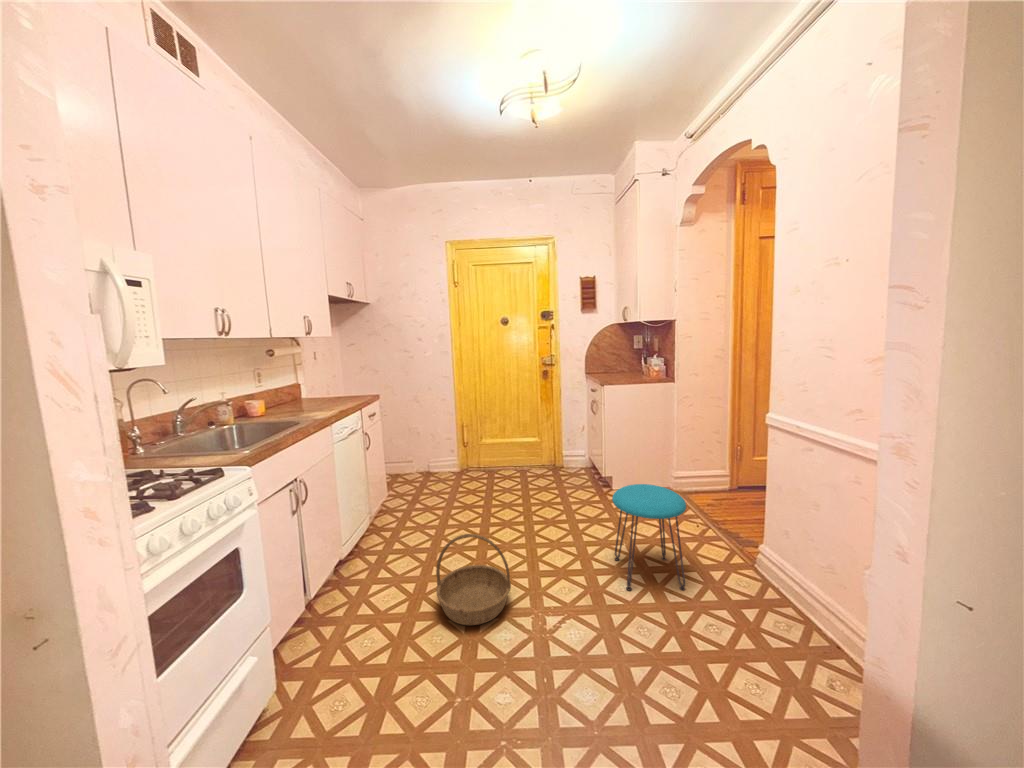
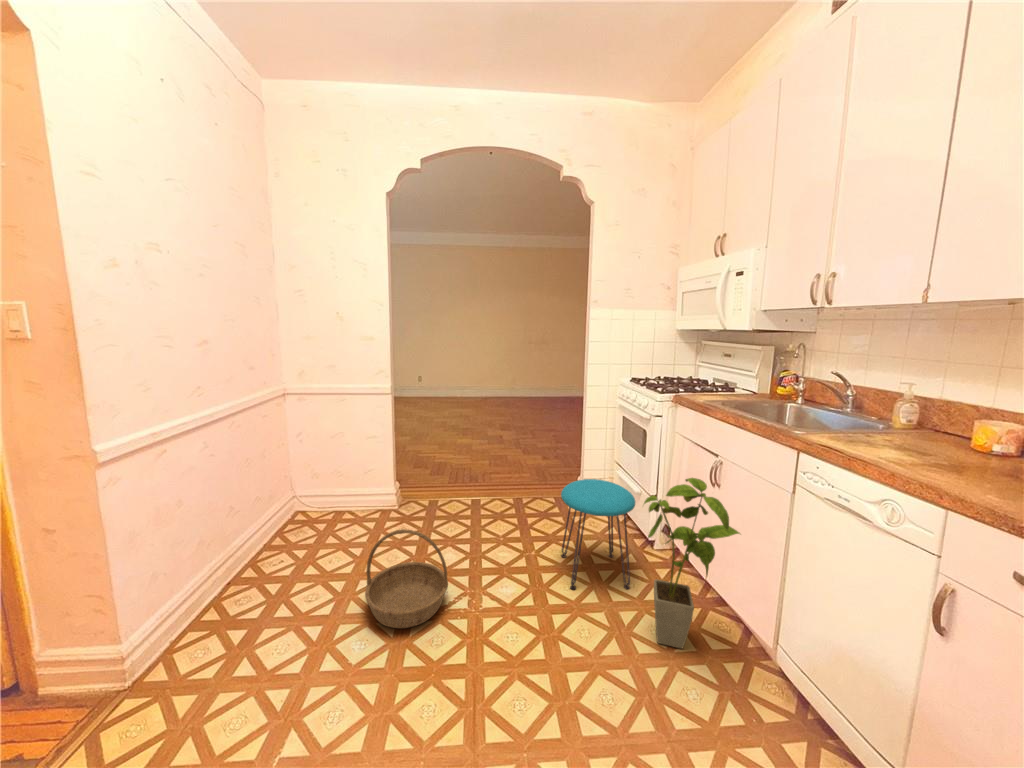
house plant: none [694,479,797,647] -> present [644,478,740,648]

